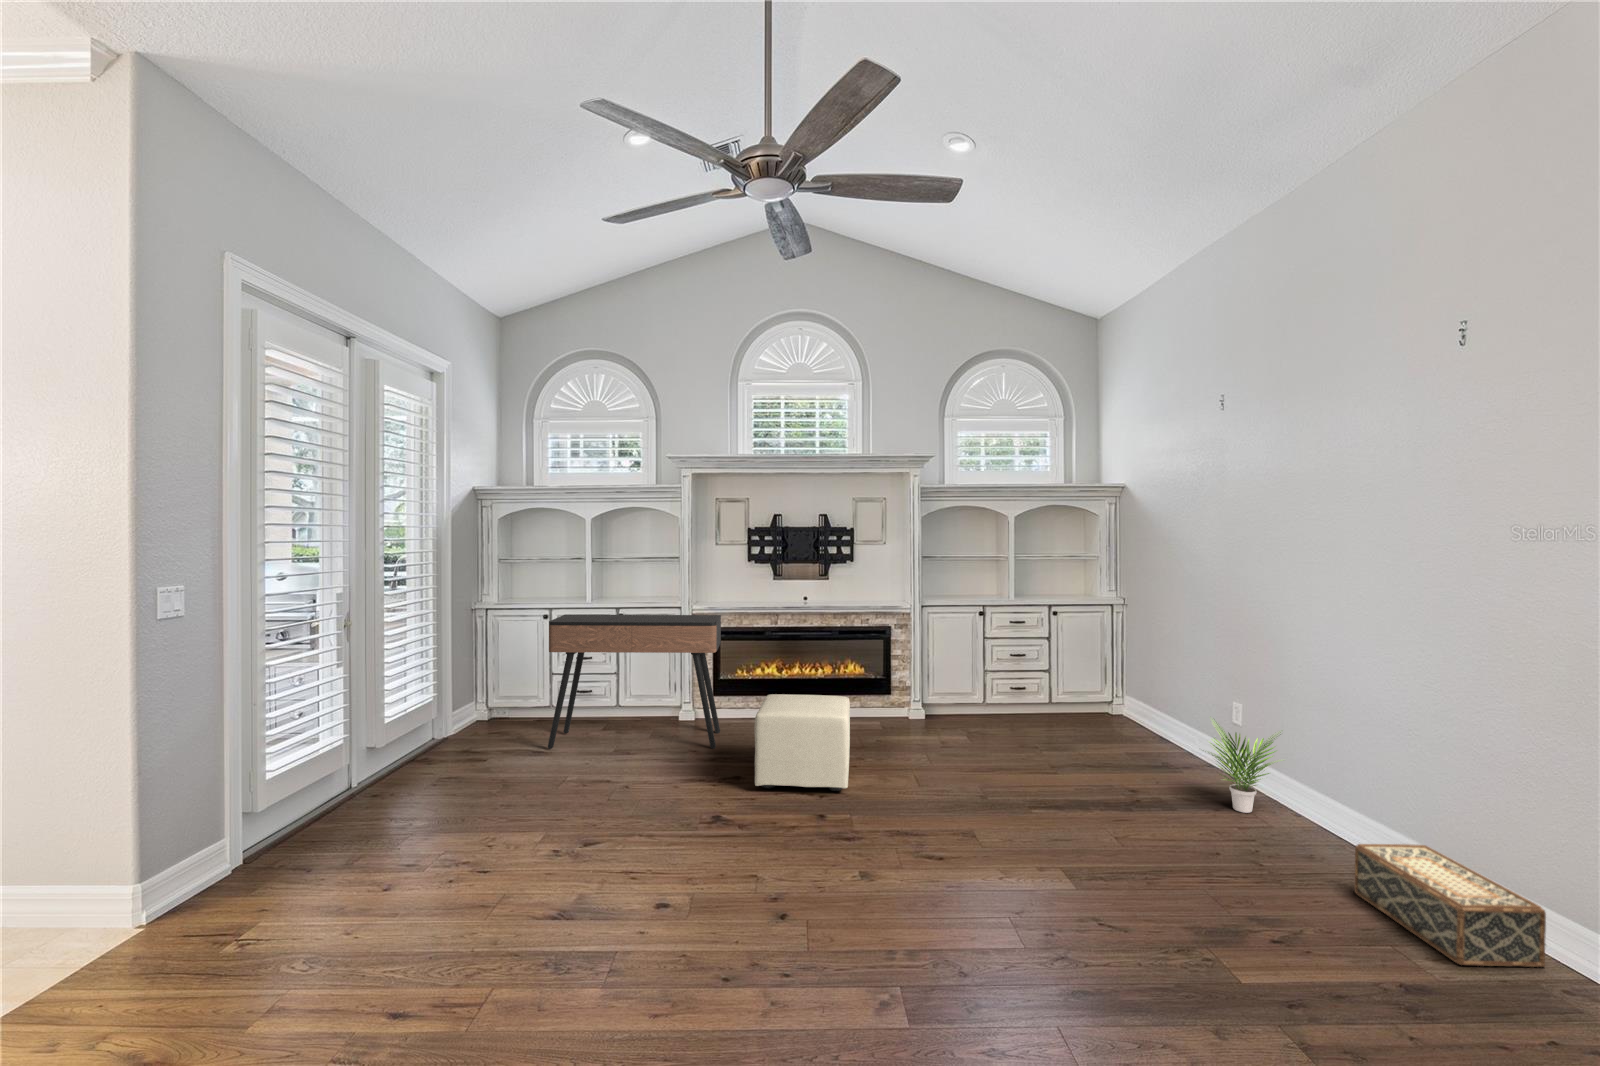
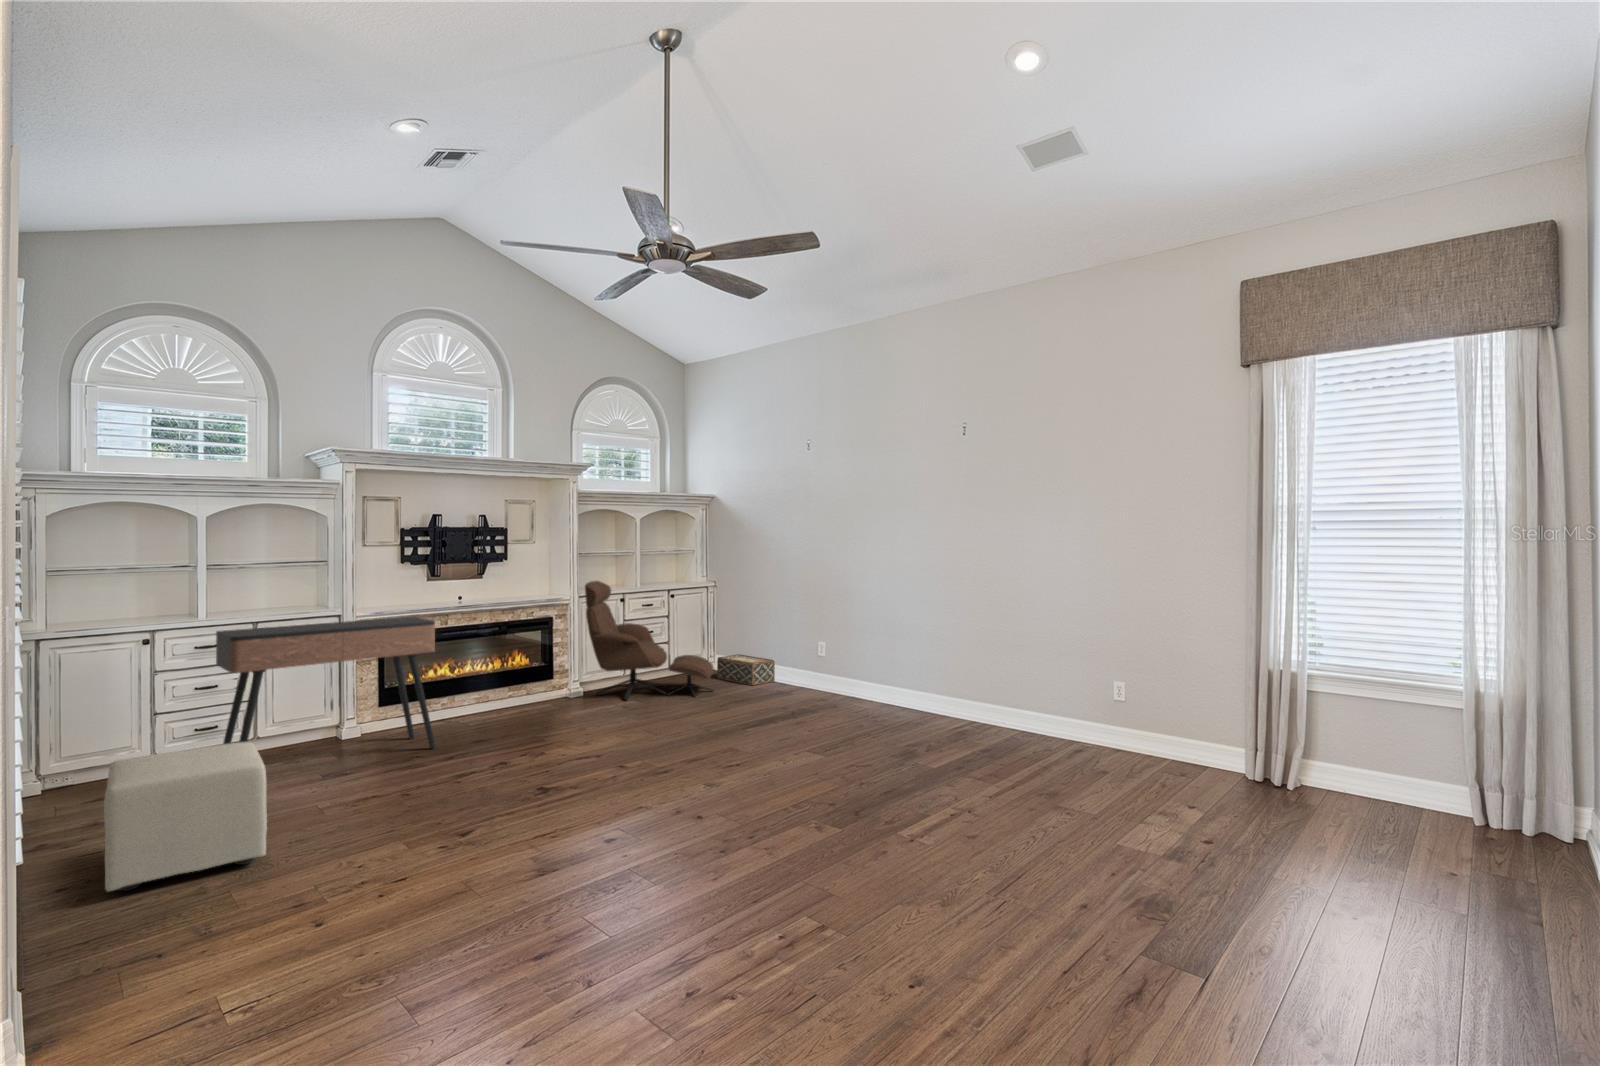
lounge chair: none [919,589,1080,748] -> present [585,581,713,700]
ottoman: present [754,694,850,791] -> present [104,742,267,891]
potted plant: present [1208,721,1278,813] -> none [823,647,872,704]
woven basket: present [1354,844,1546,967] -> present [717,654,775,685]

